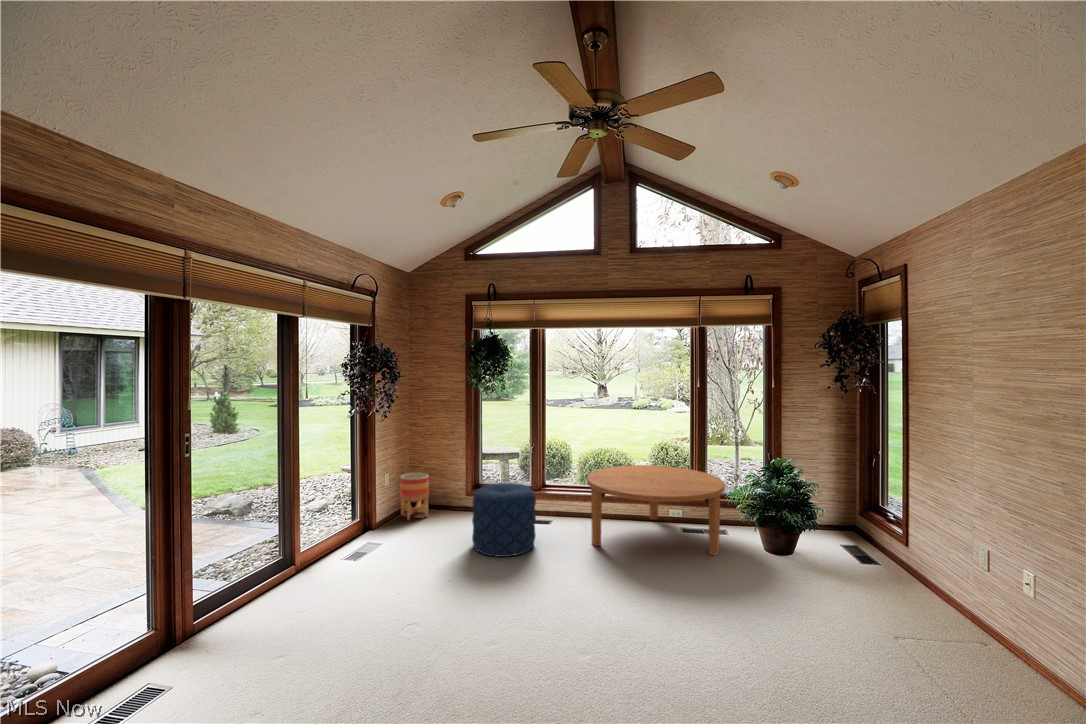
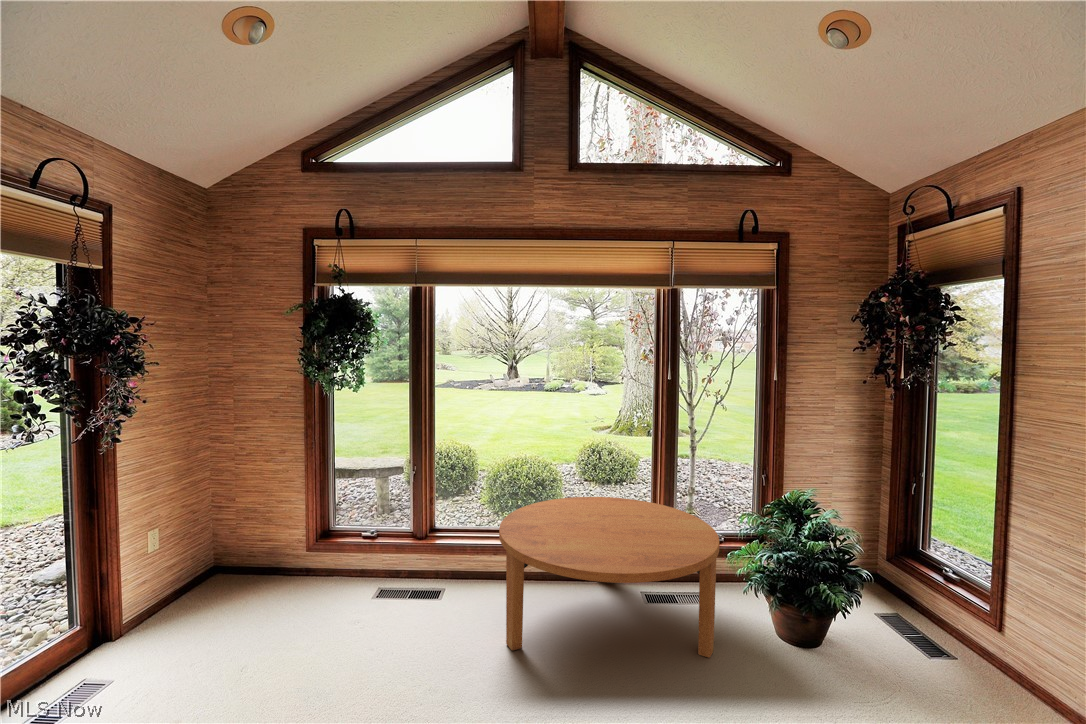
planter: present [400,473,429,520] -> none [181,521,236,606]
pouf: present [472,483,536,557] -> none [289,546,410,697]

